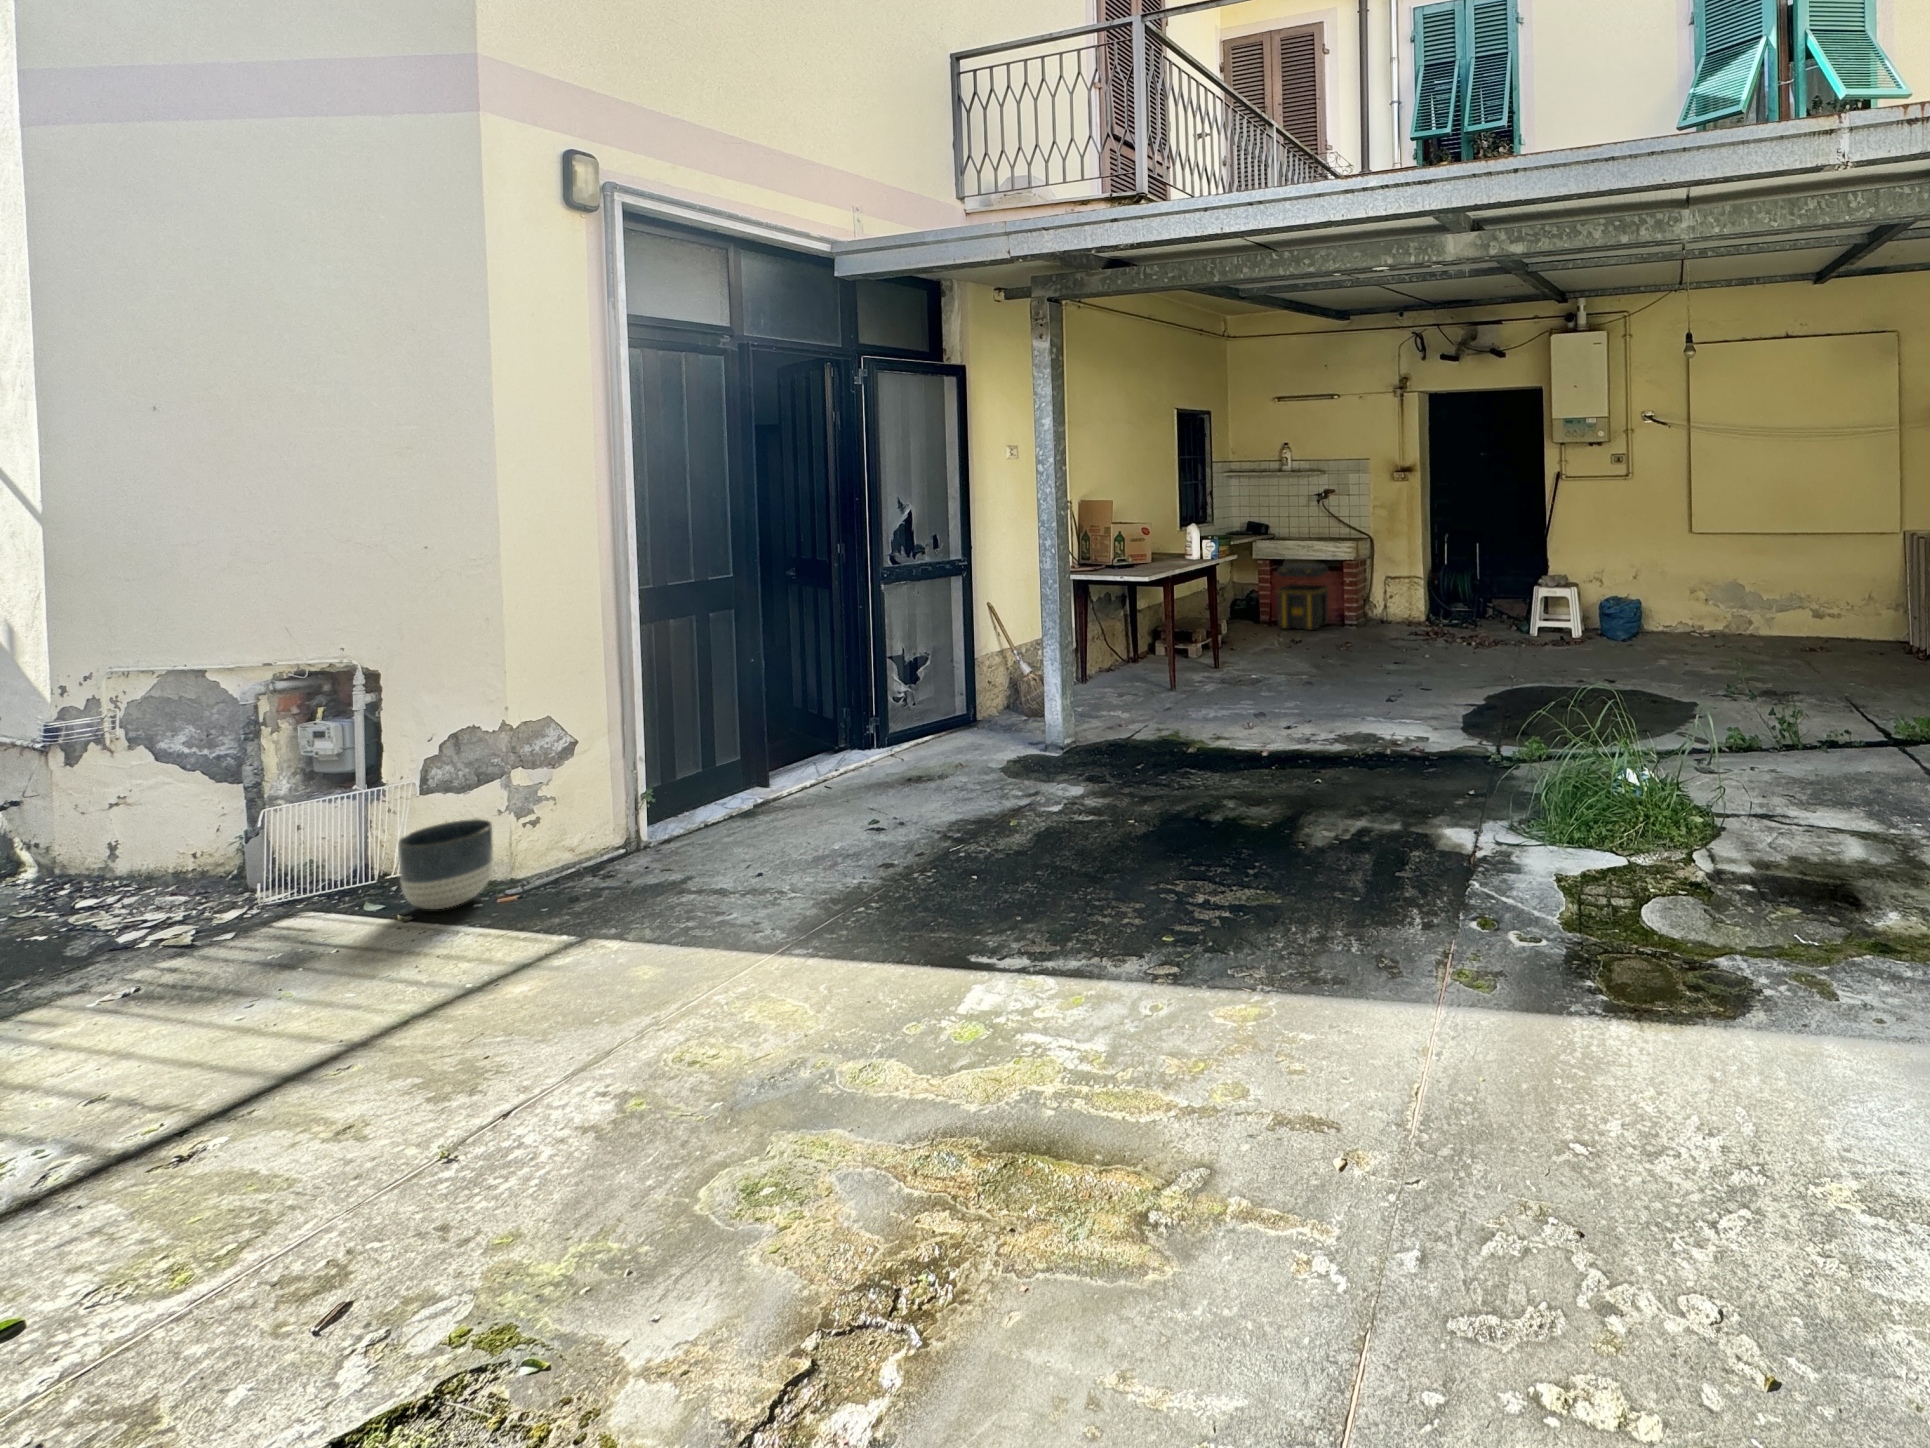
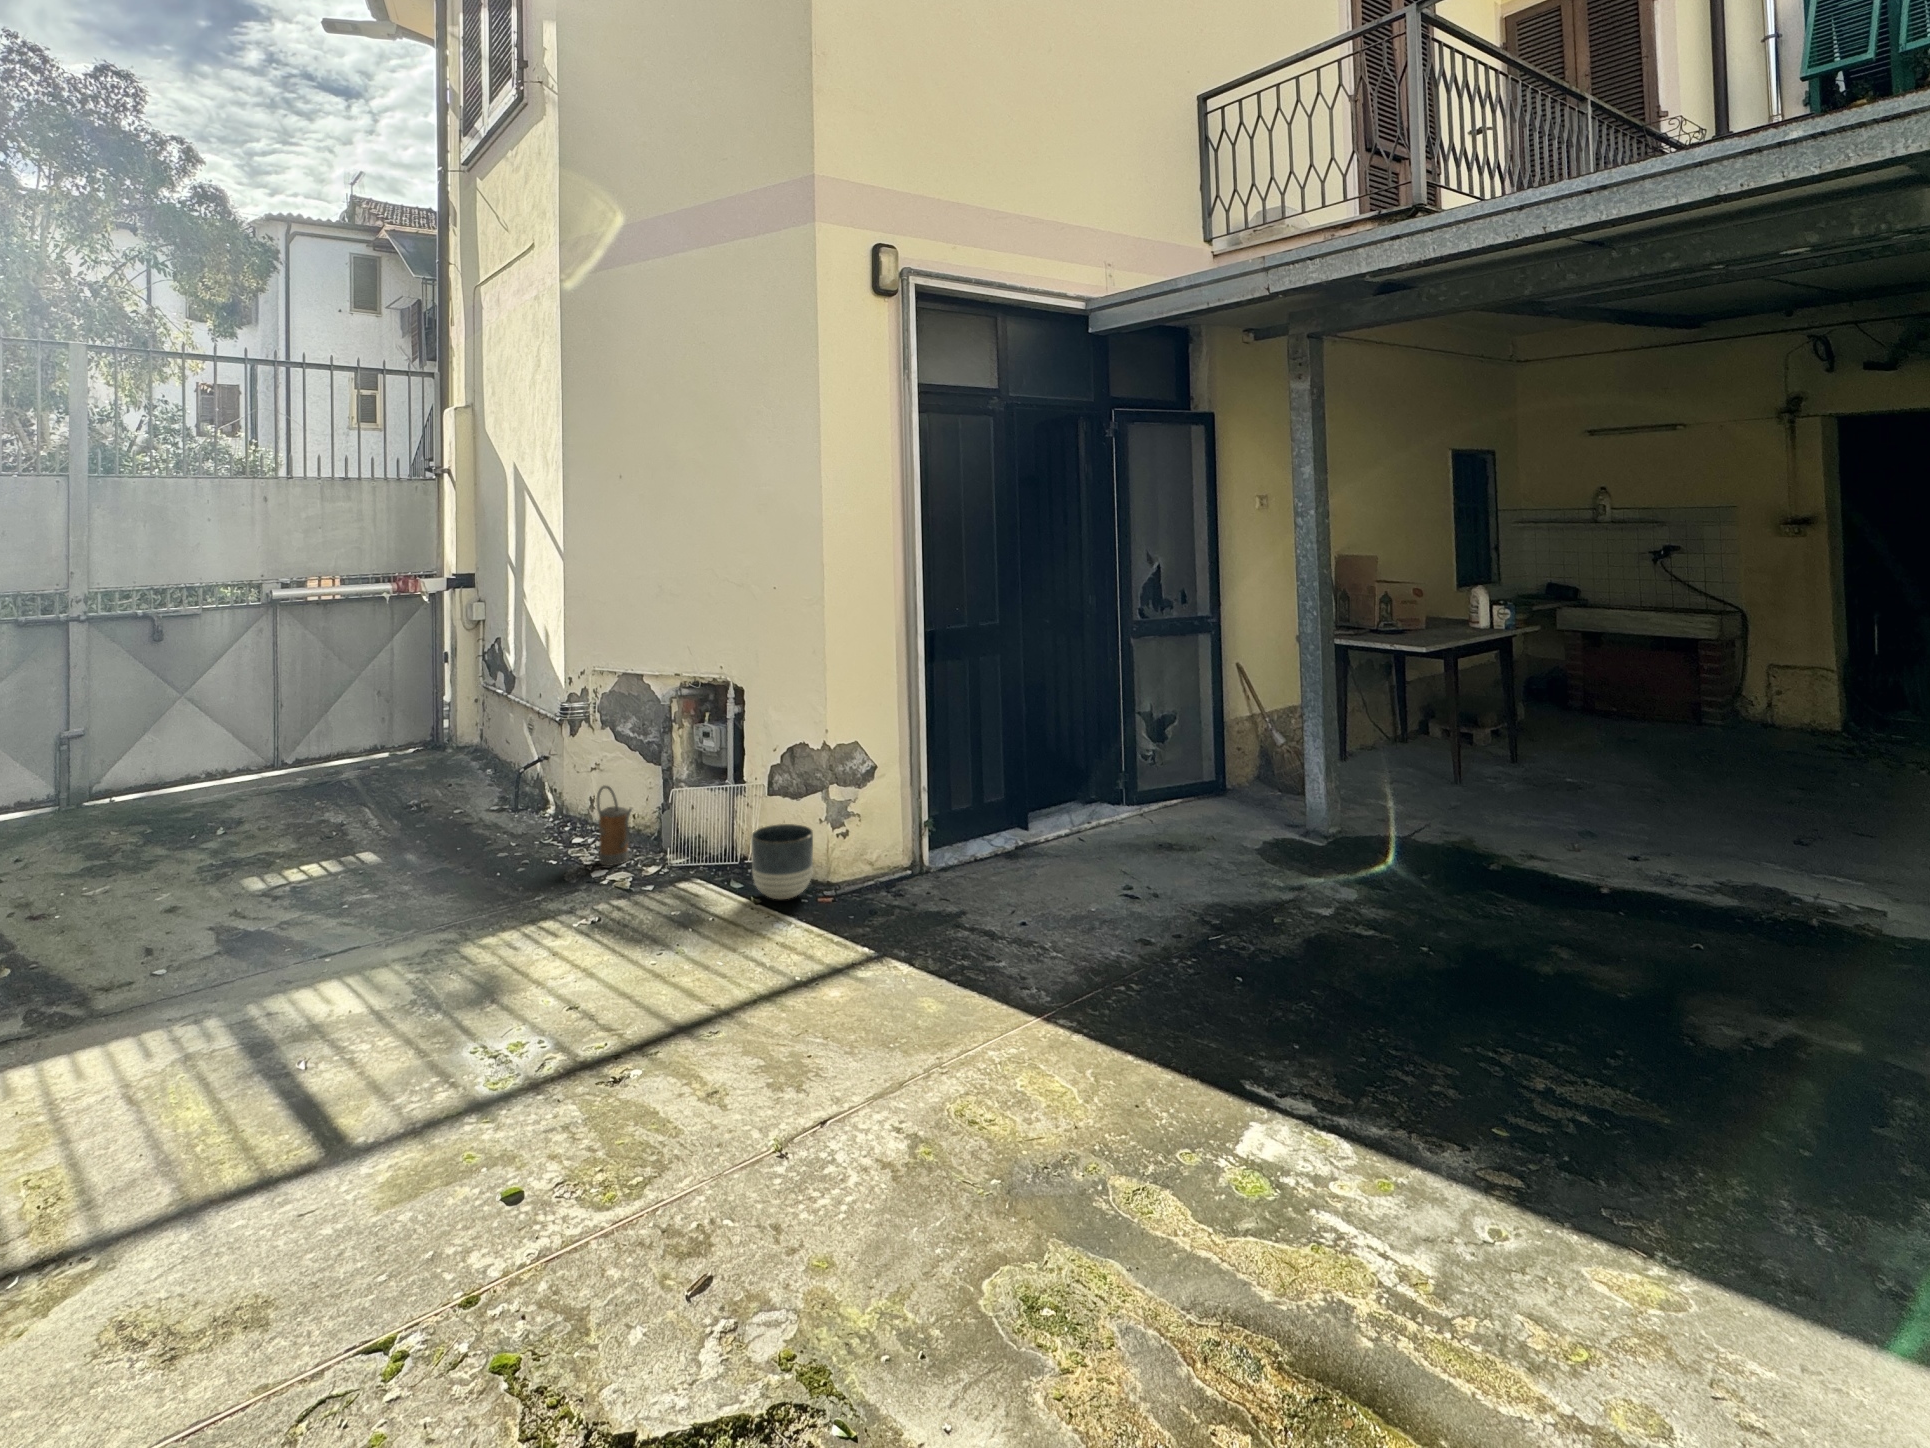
toolbox: present [1276,563,1329,630] -> none [1601,647,1686,738]
watering can: none [120,821,191,926] -> present [597,786,632,865]

